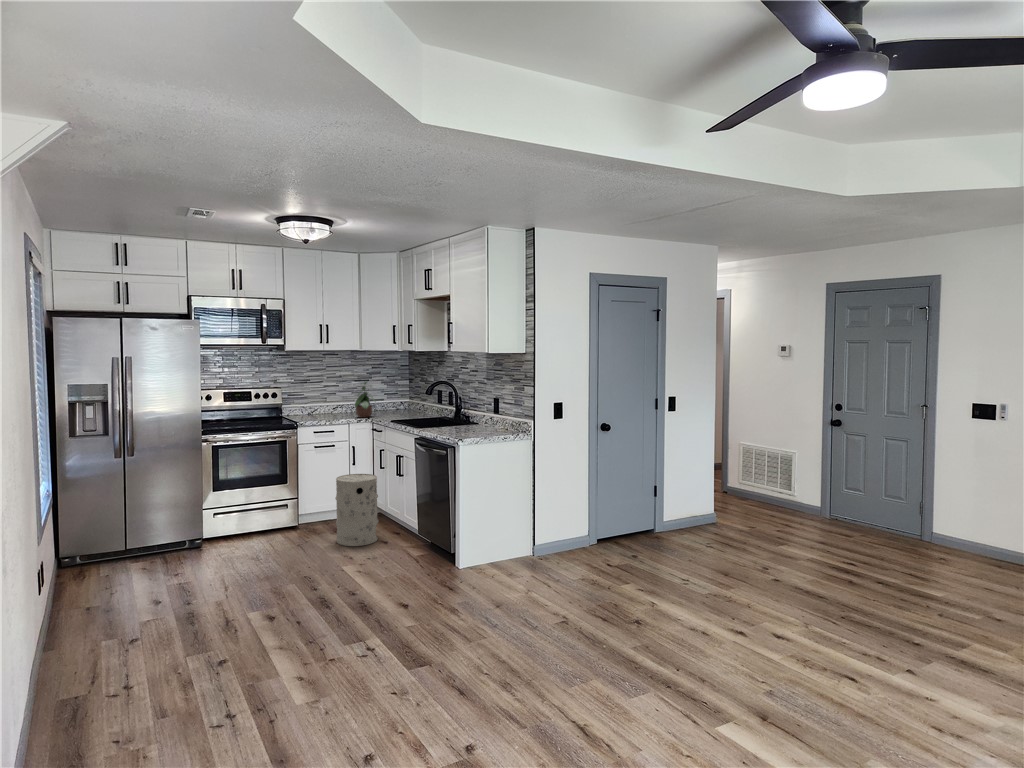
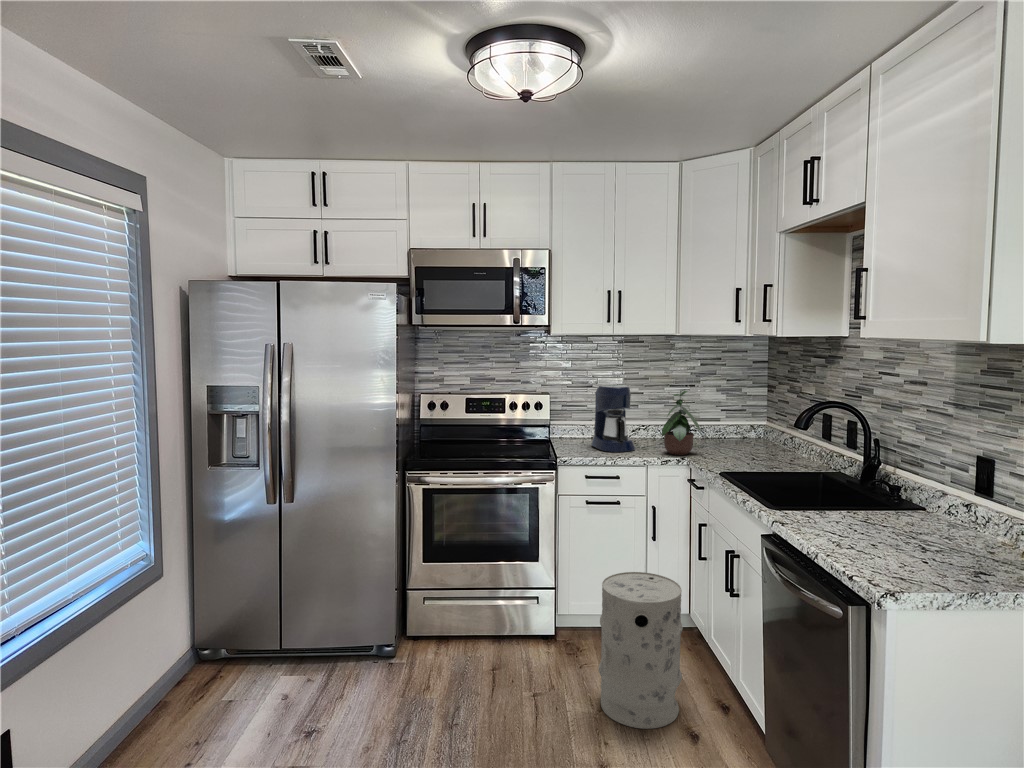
coffee maker: none [310,380,339,419] -> present [591,385,635,452]

